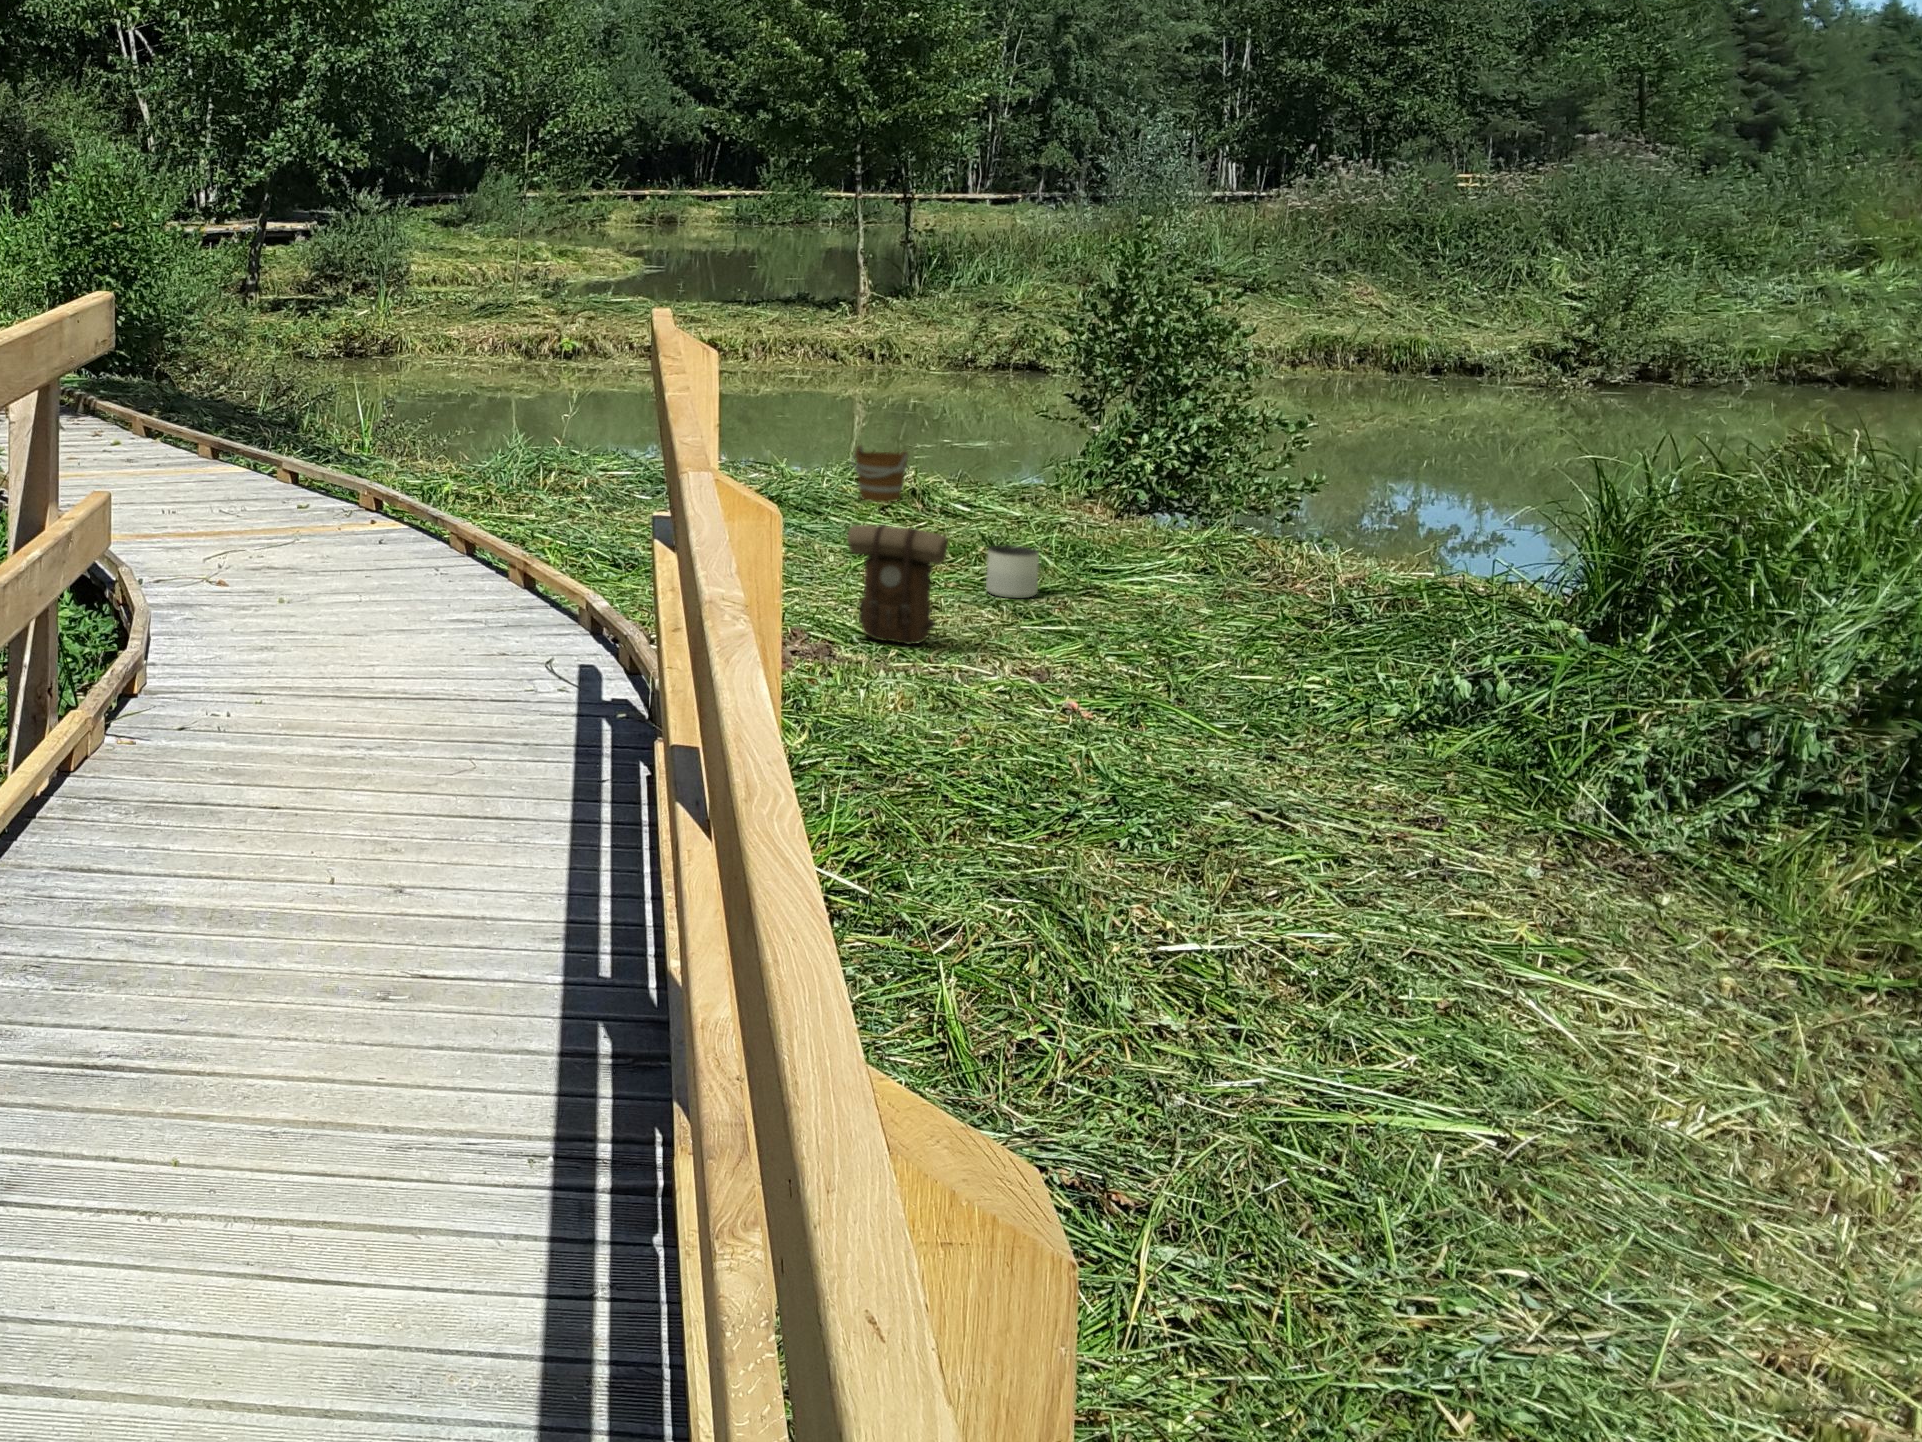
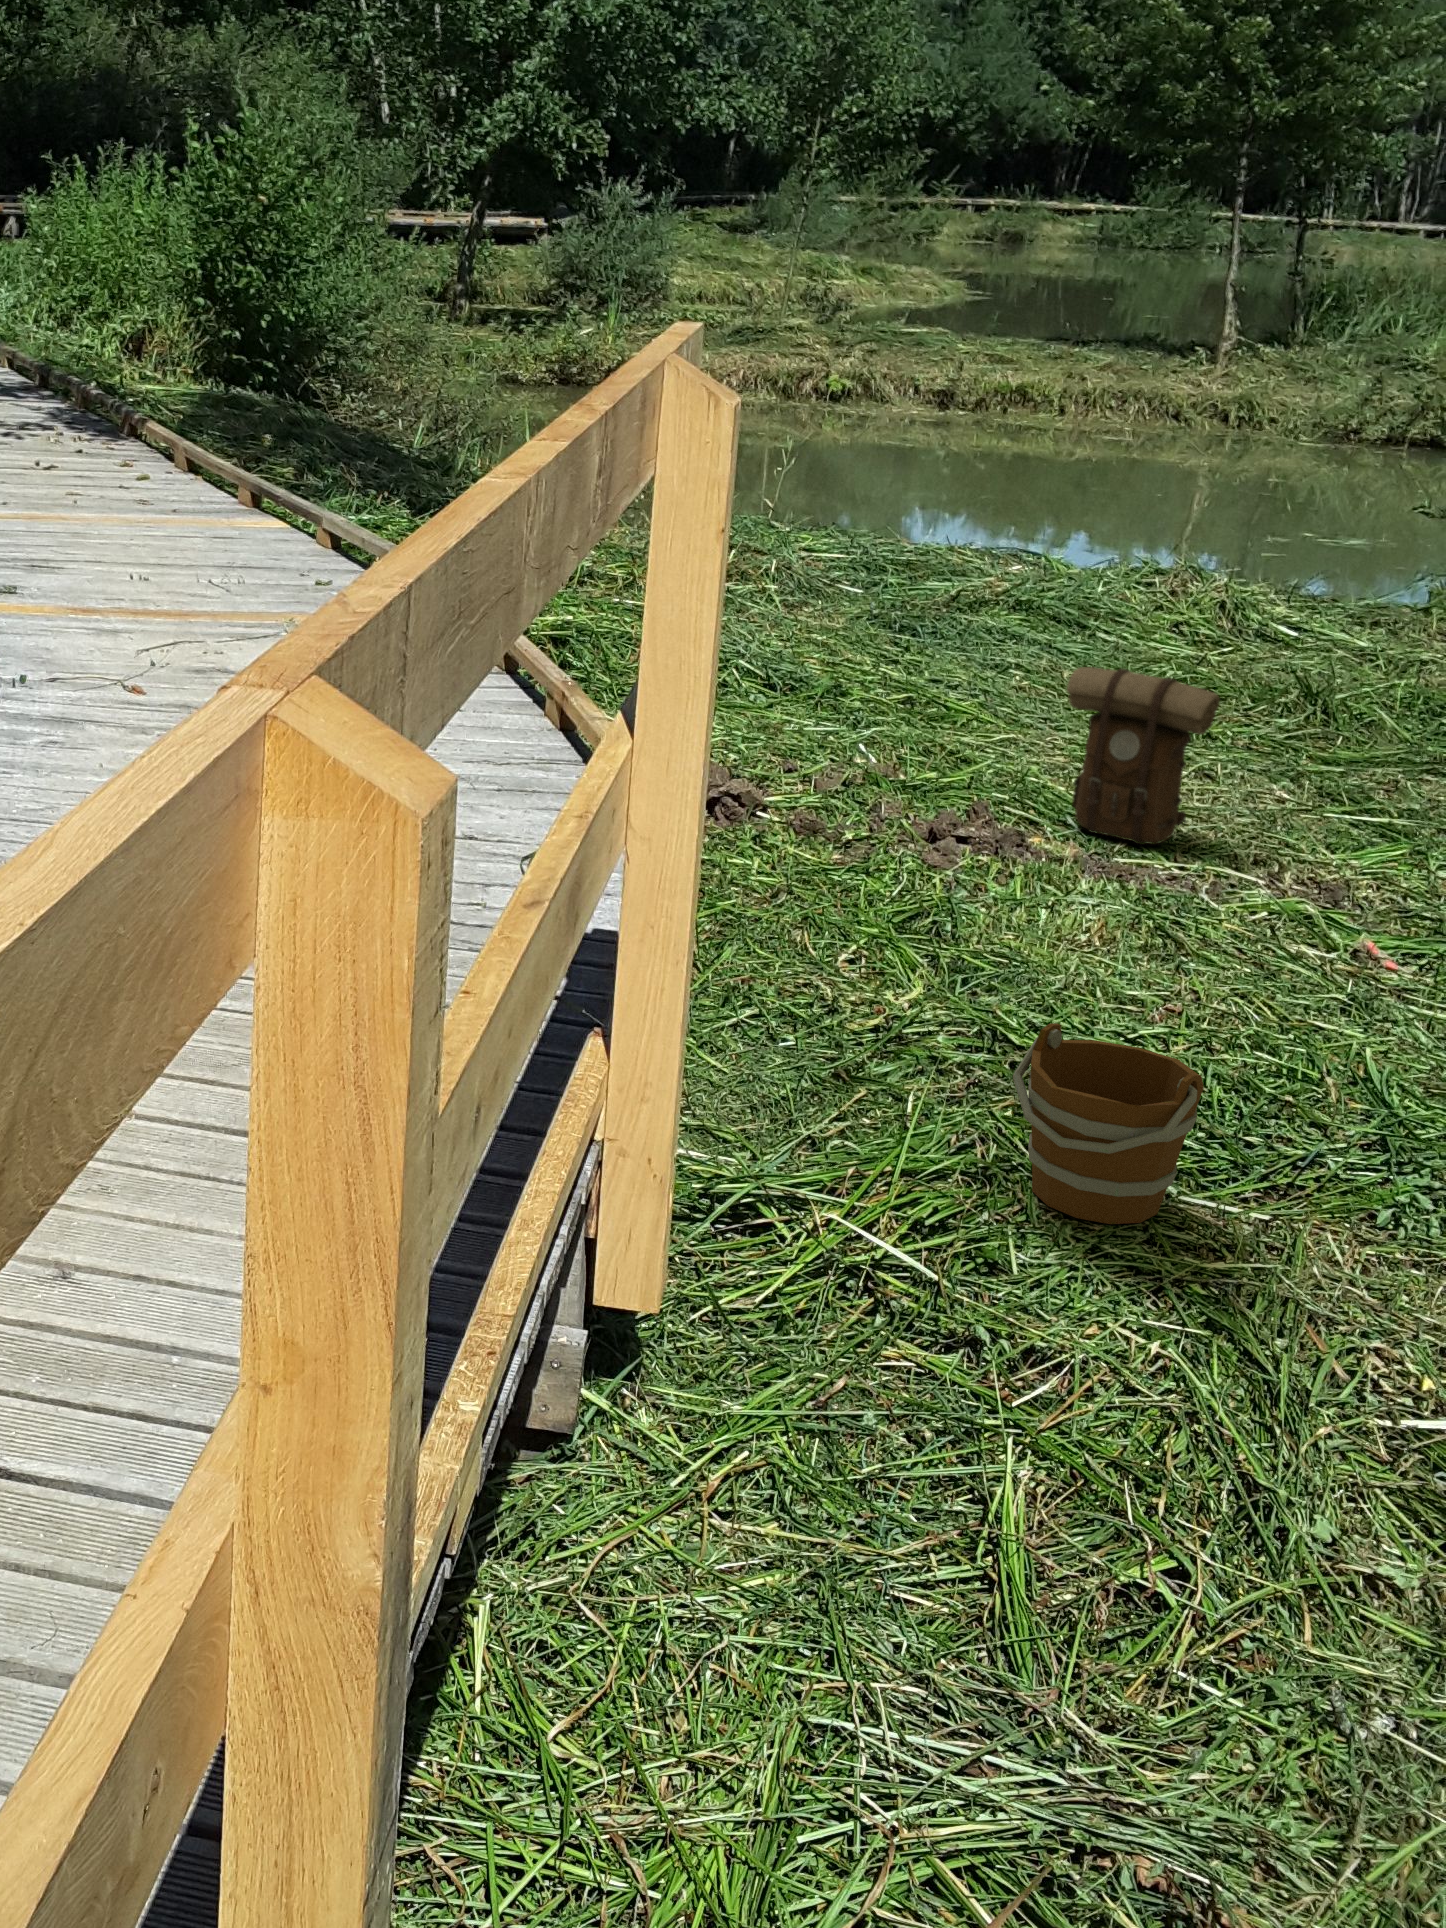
bucket: present [851,446,908,502] -> present [1013,1023,1204,1224]
planter: present [986,545,1039,598] -> none [1284,706,1372,784]

